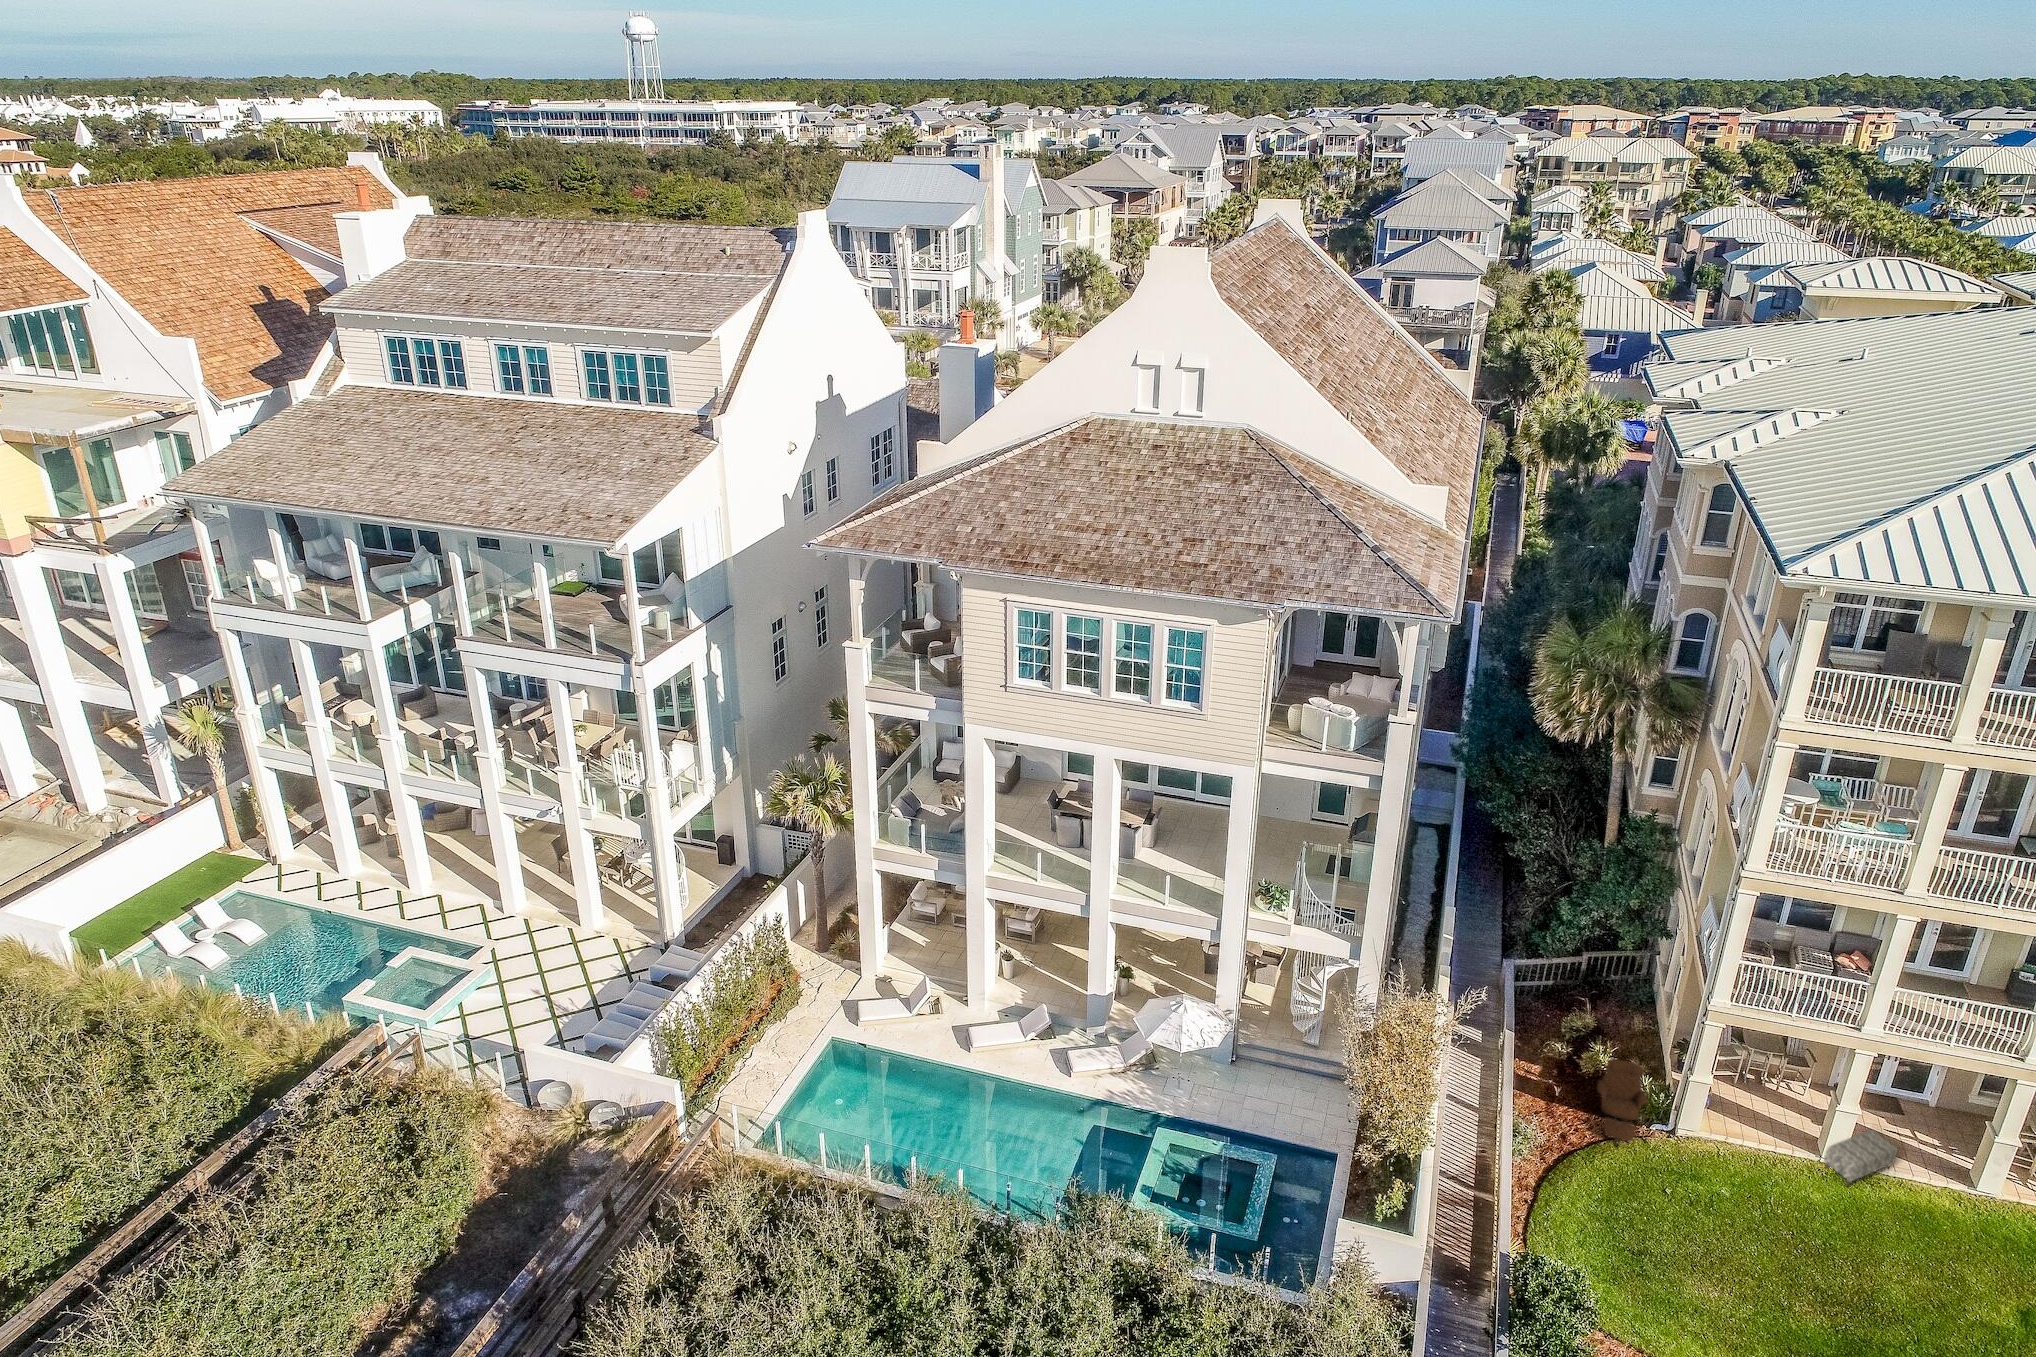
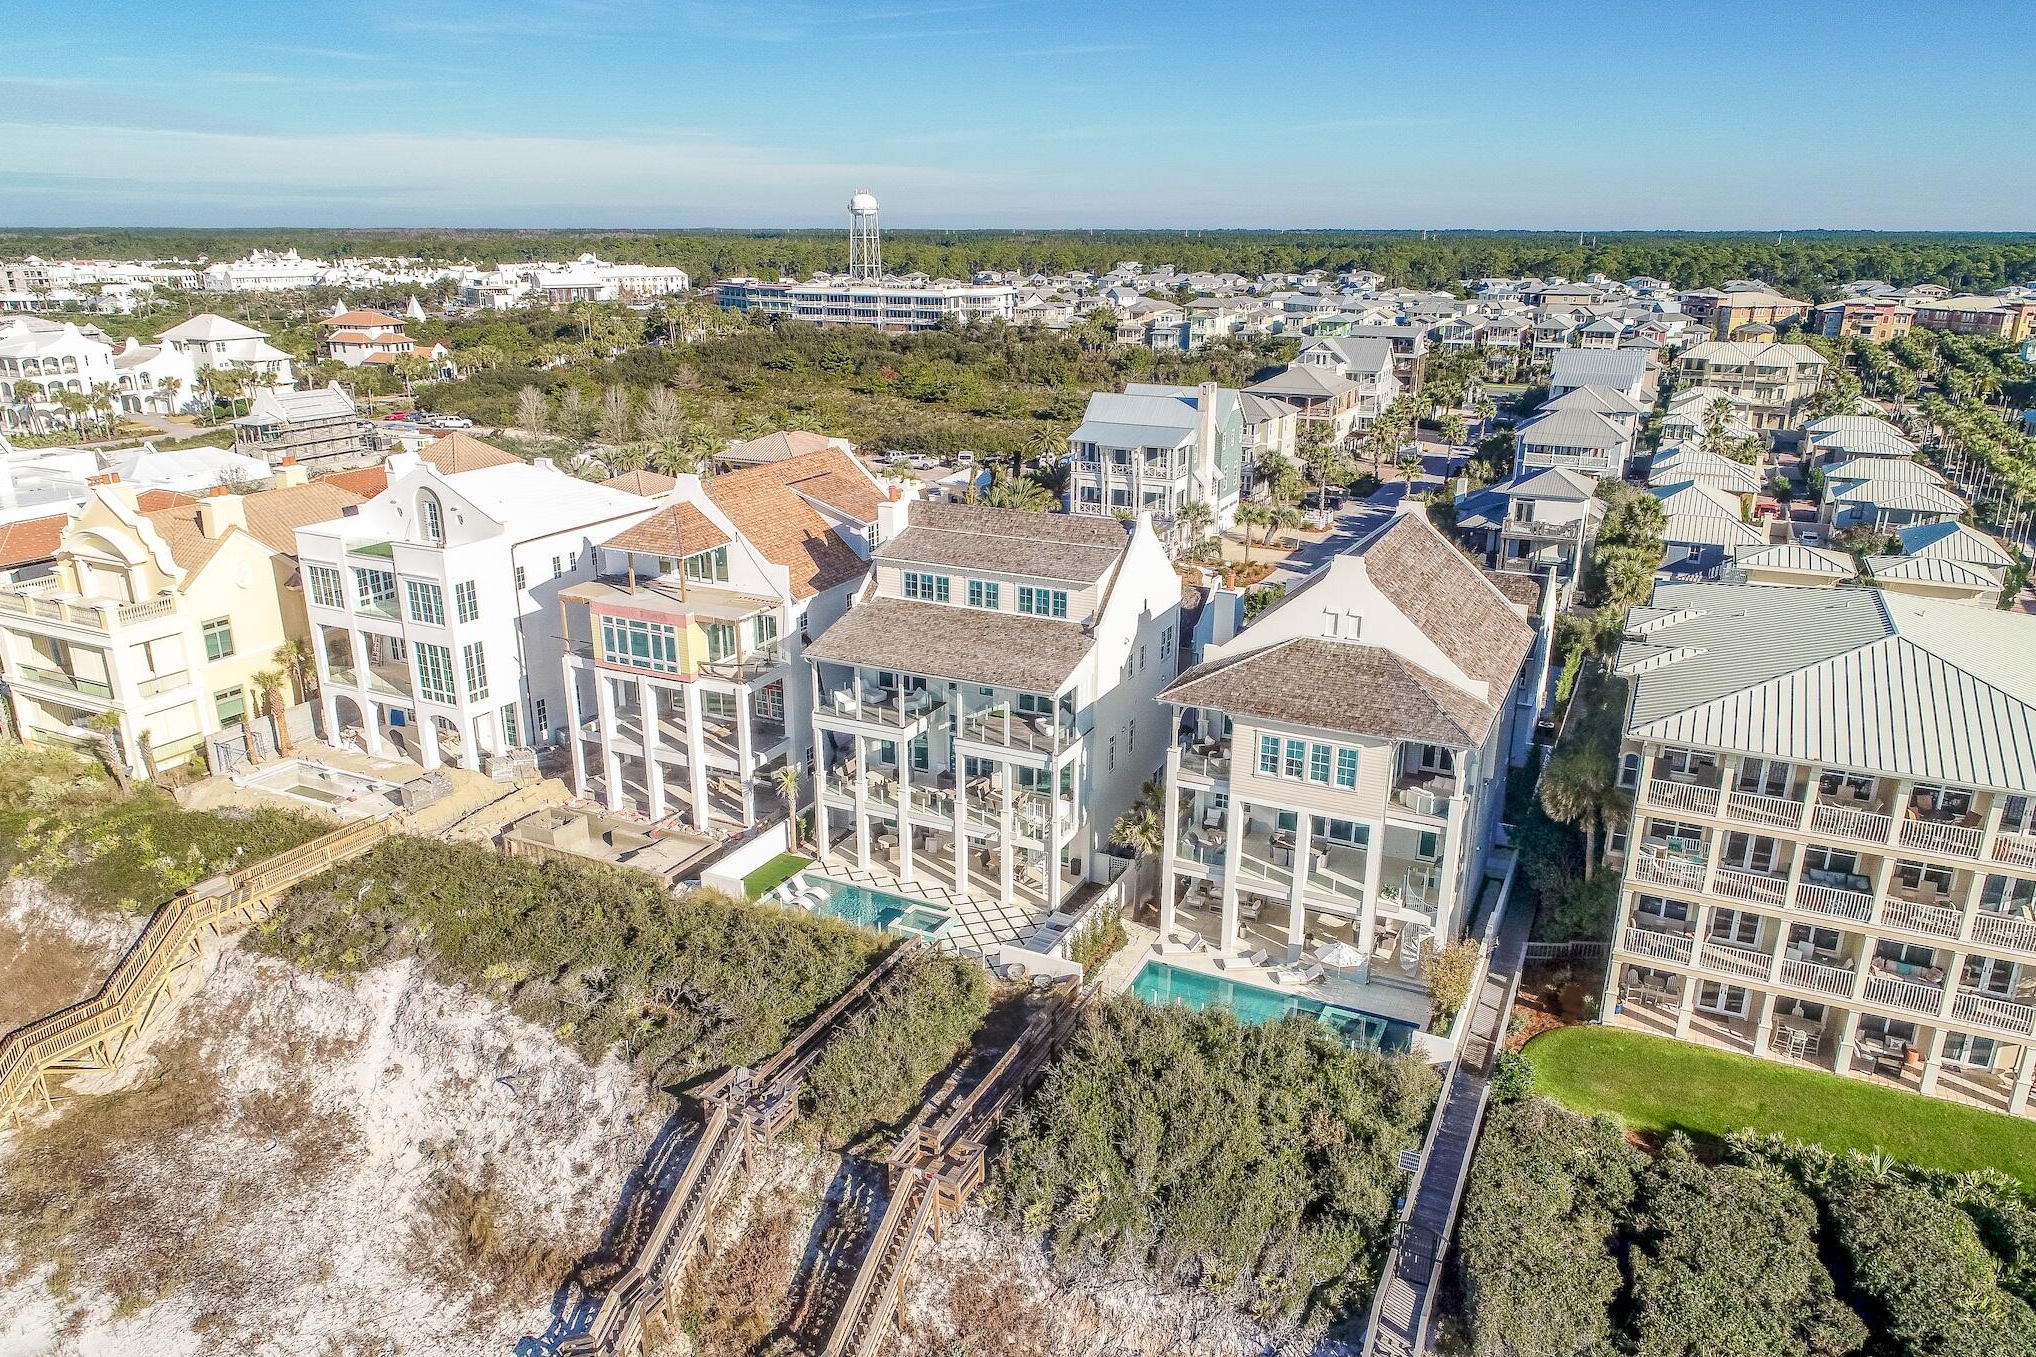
bench: present [1824,1130,1897,1186] -> none [1674,1023,1712,1048]

